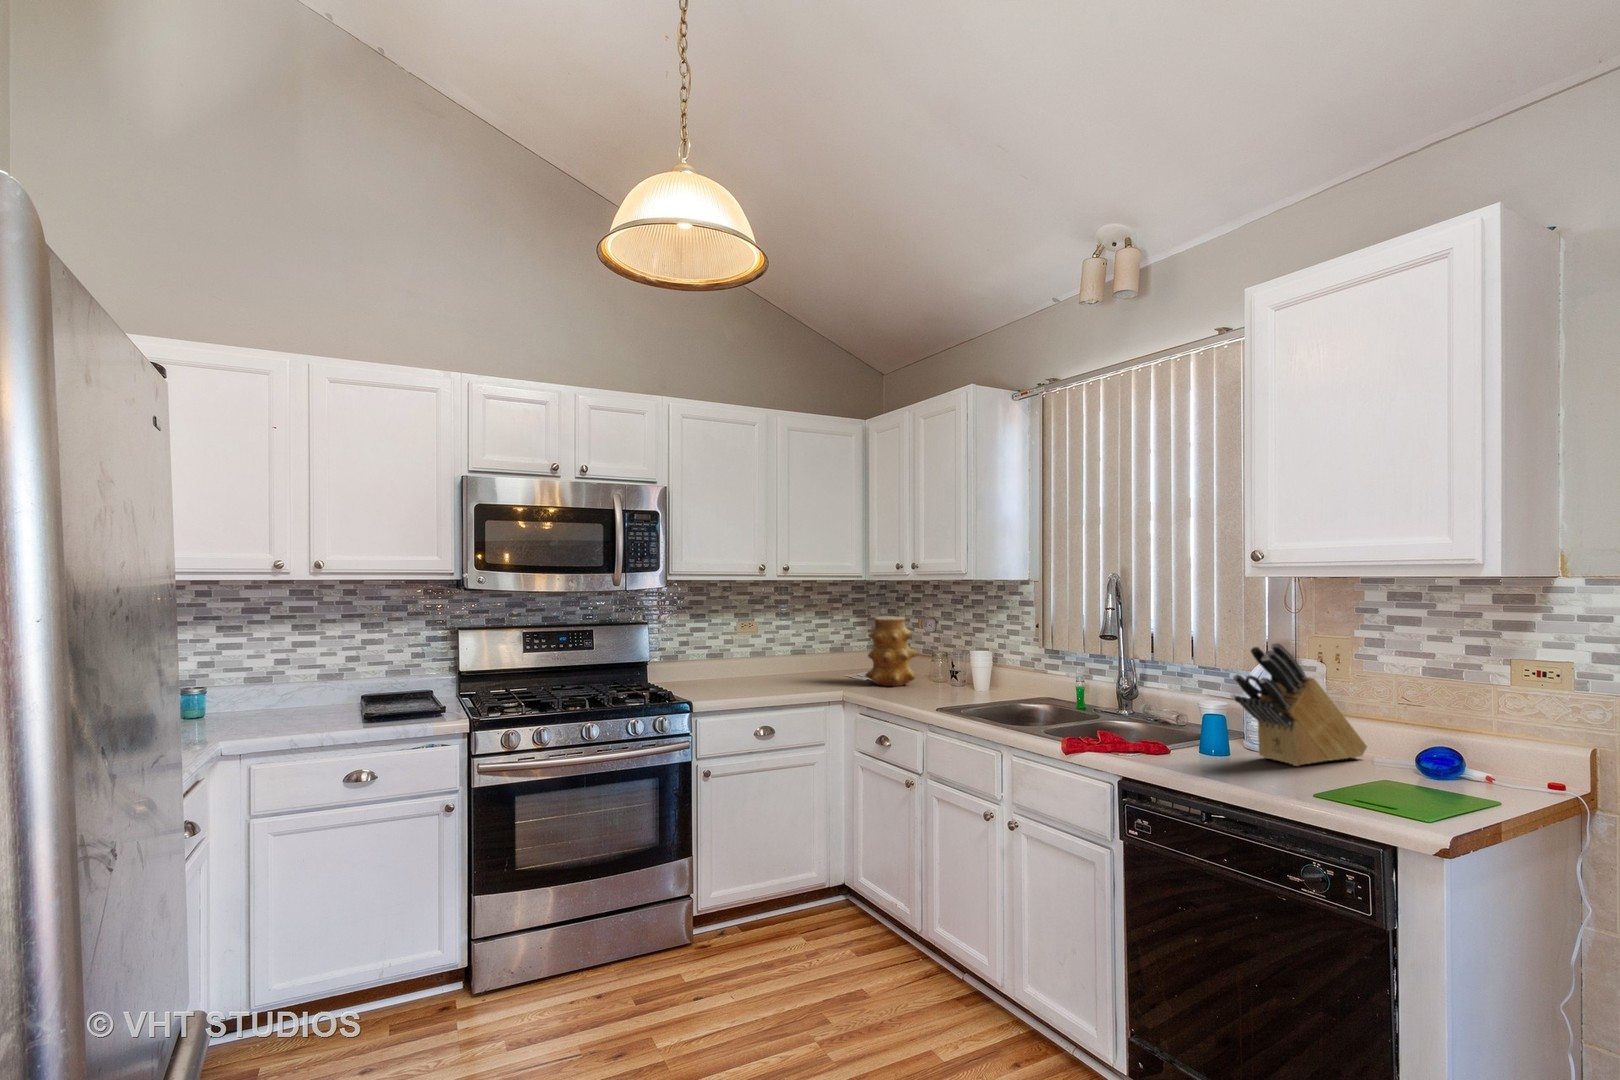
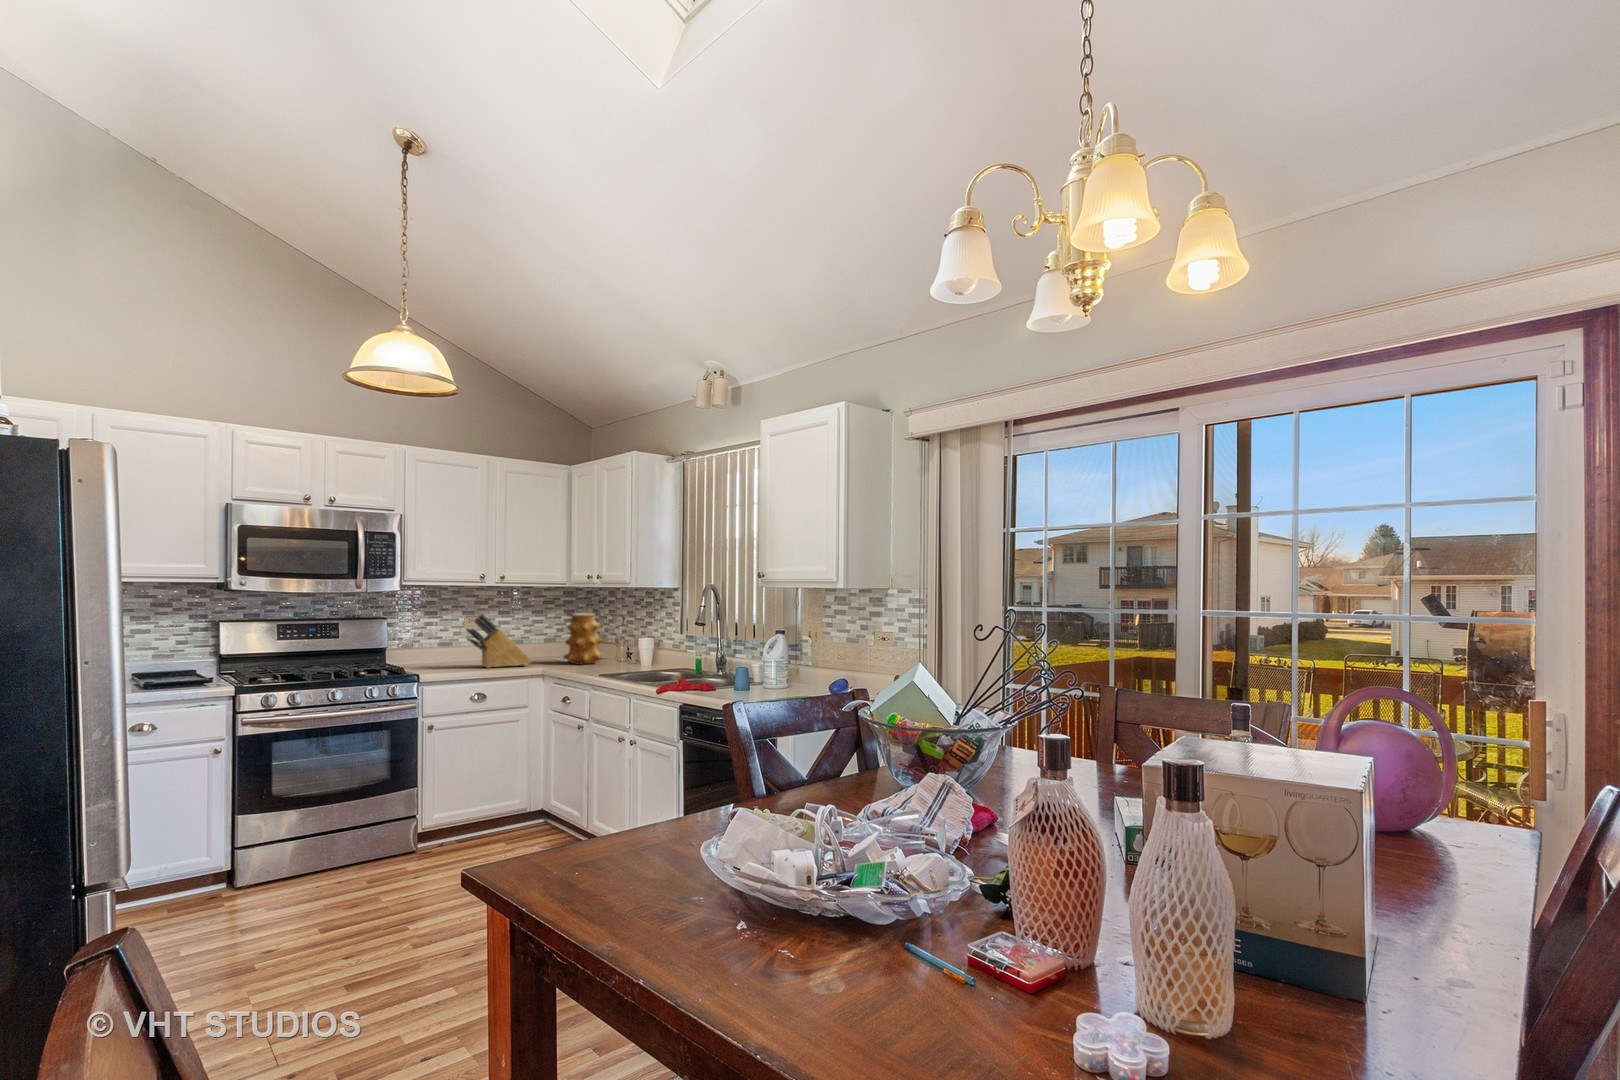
knife block: present [1233,643,1367,766] -> present [466,614,532,668]

